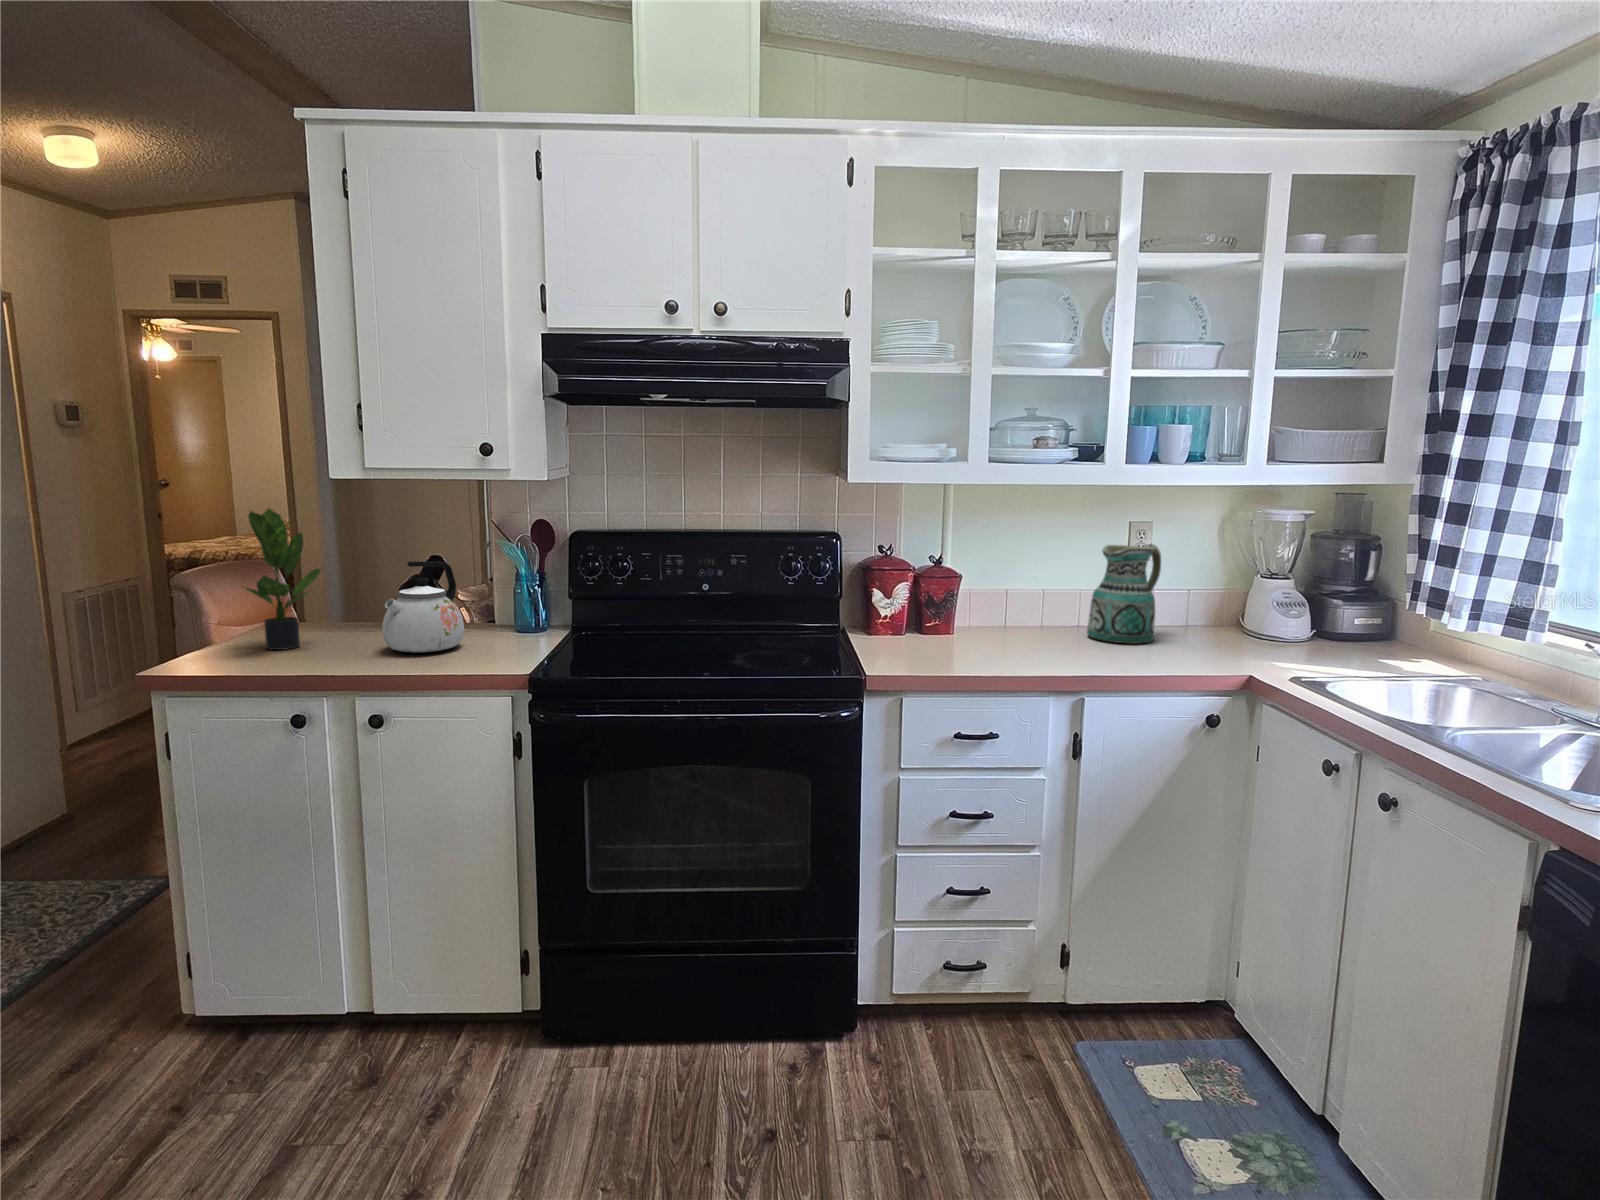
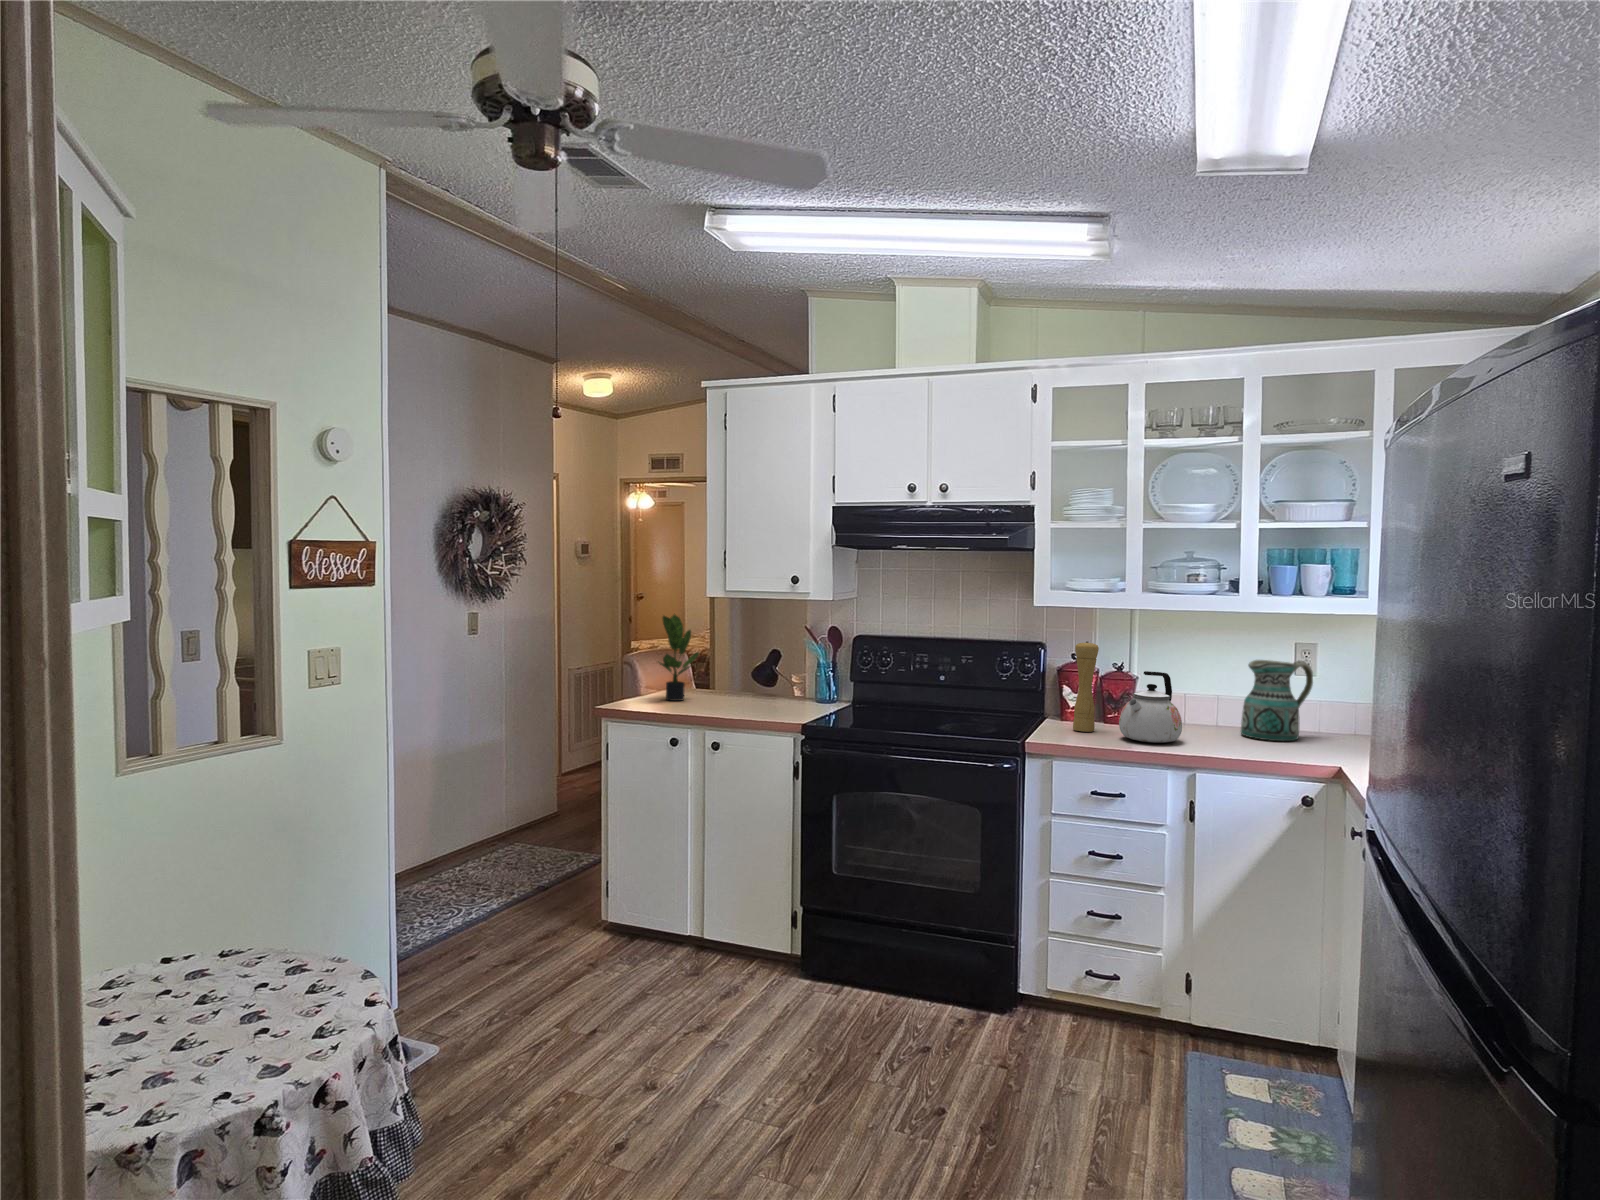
pepper mill: none [904,530,938,651] -> present [1073,641,1099,732]
kettle: present [382,561,464,653] -> present [1119,671,1182,743]

